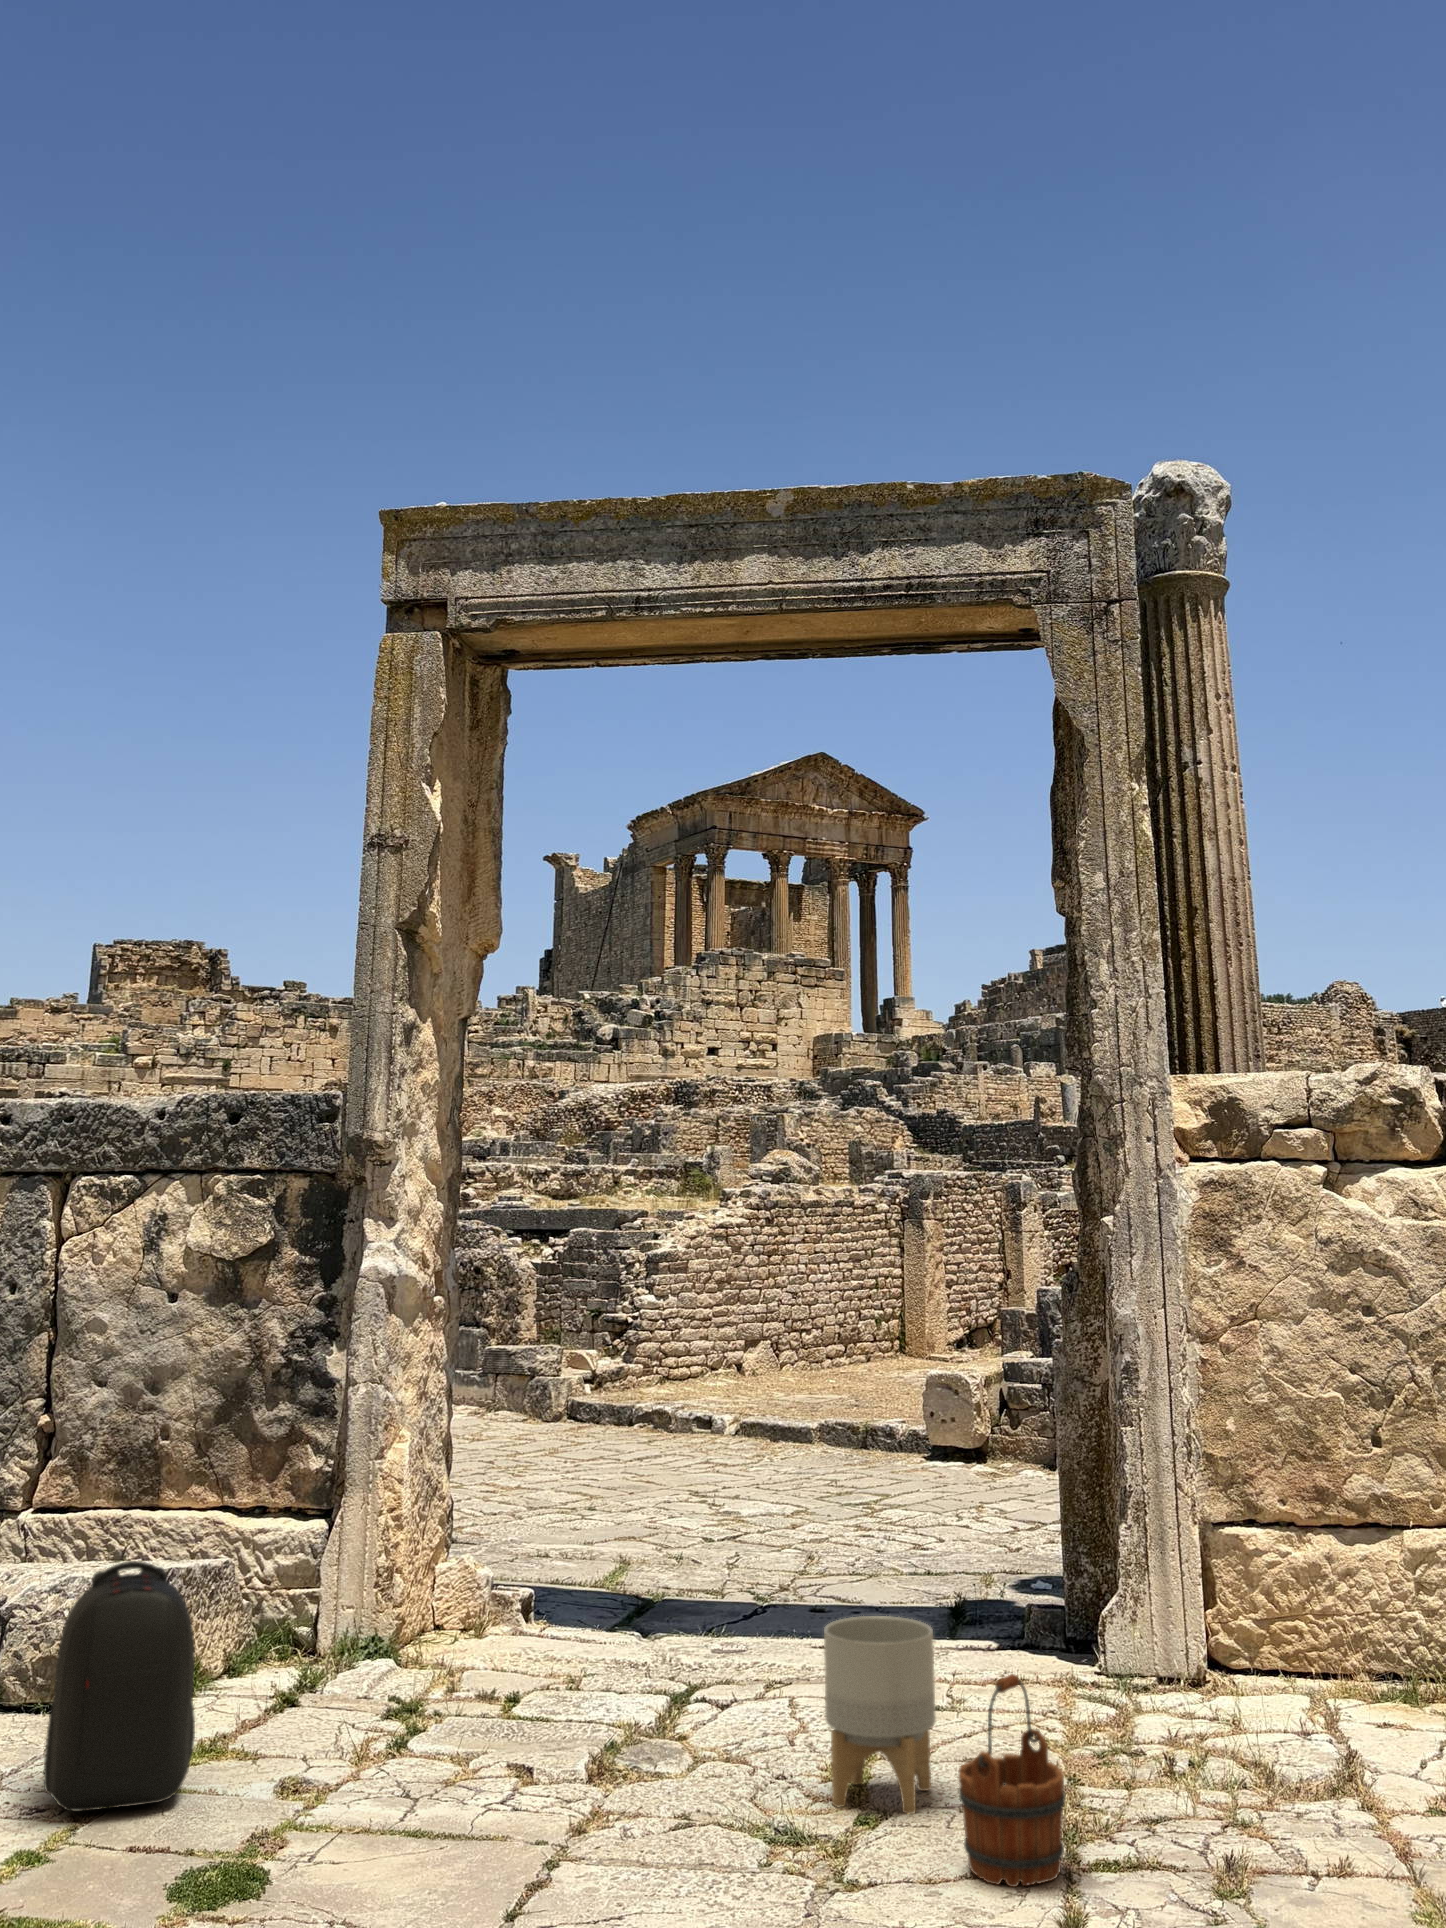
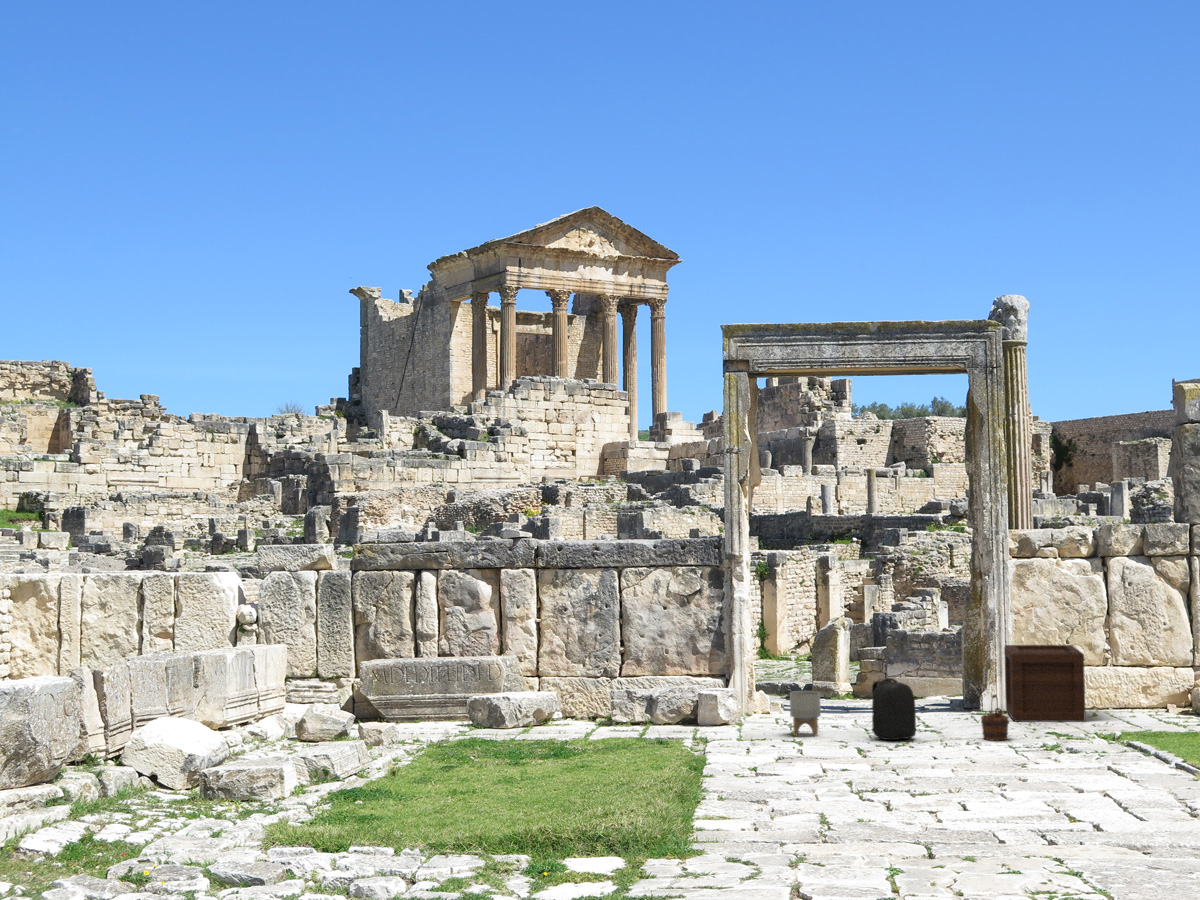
wooden crate: none [1162,1446,1432,1759] -> present [1004,645,1086,722]
backpack: present [44,1561,195,1812] -> present [872,678,916,740]
planter: present [824,1616,936,1814] -> present [790,691,821,737]

